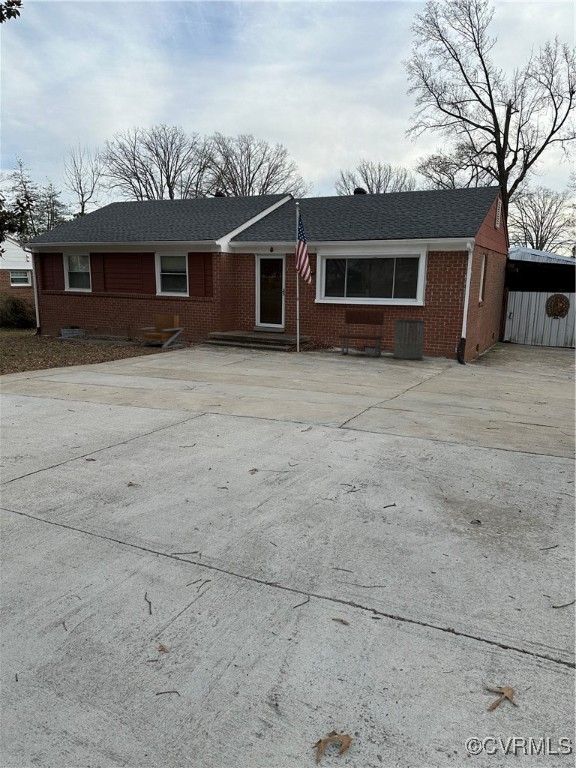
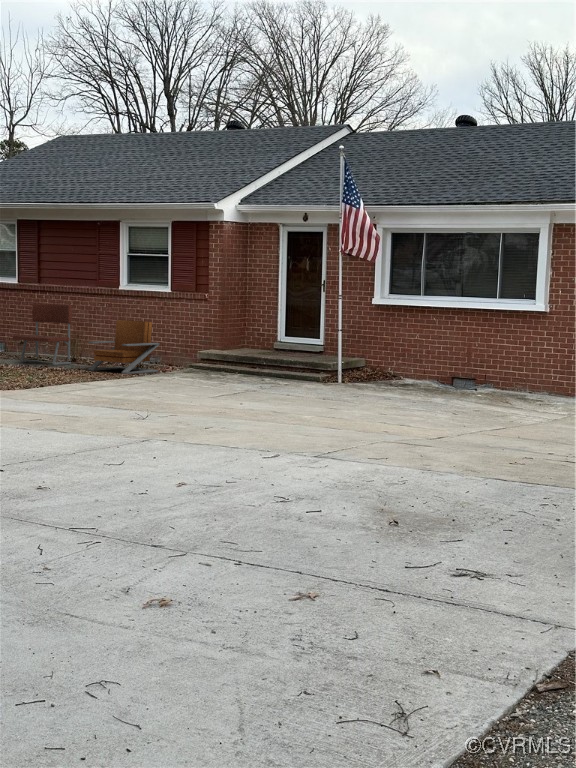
bench: present [339,310,384,357] -> present [13,303,72,365]
trash can: present [393,320,424,360] -> none [494,334,544,400]

